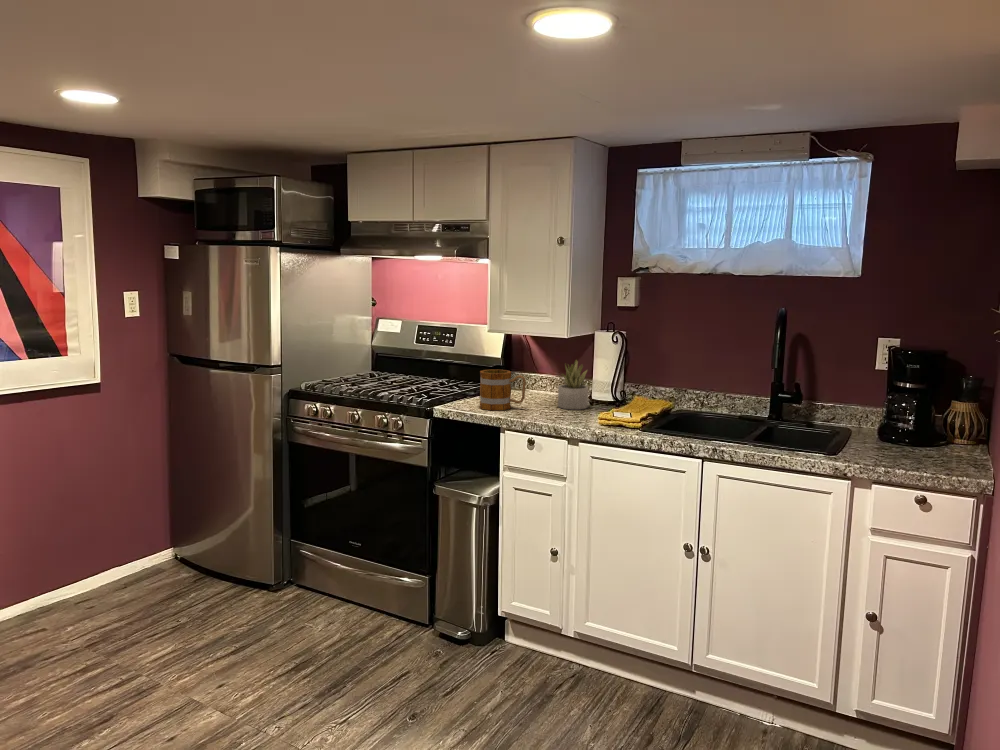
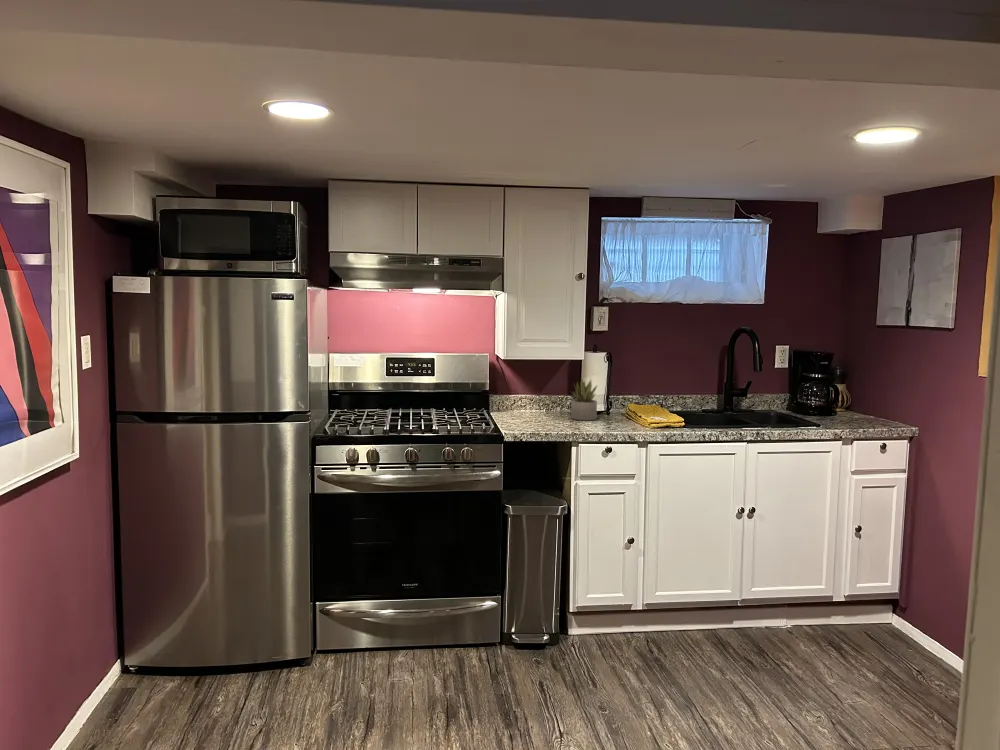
mug: present [480,369,526,410] -> none [524,392,564,429]

